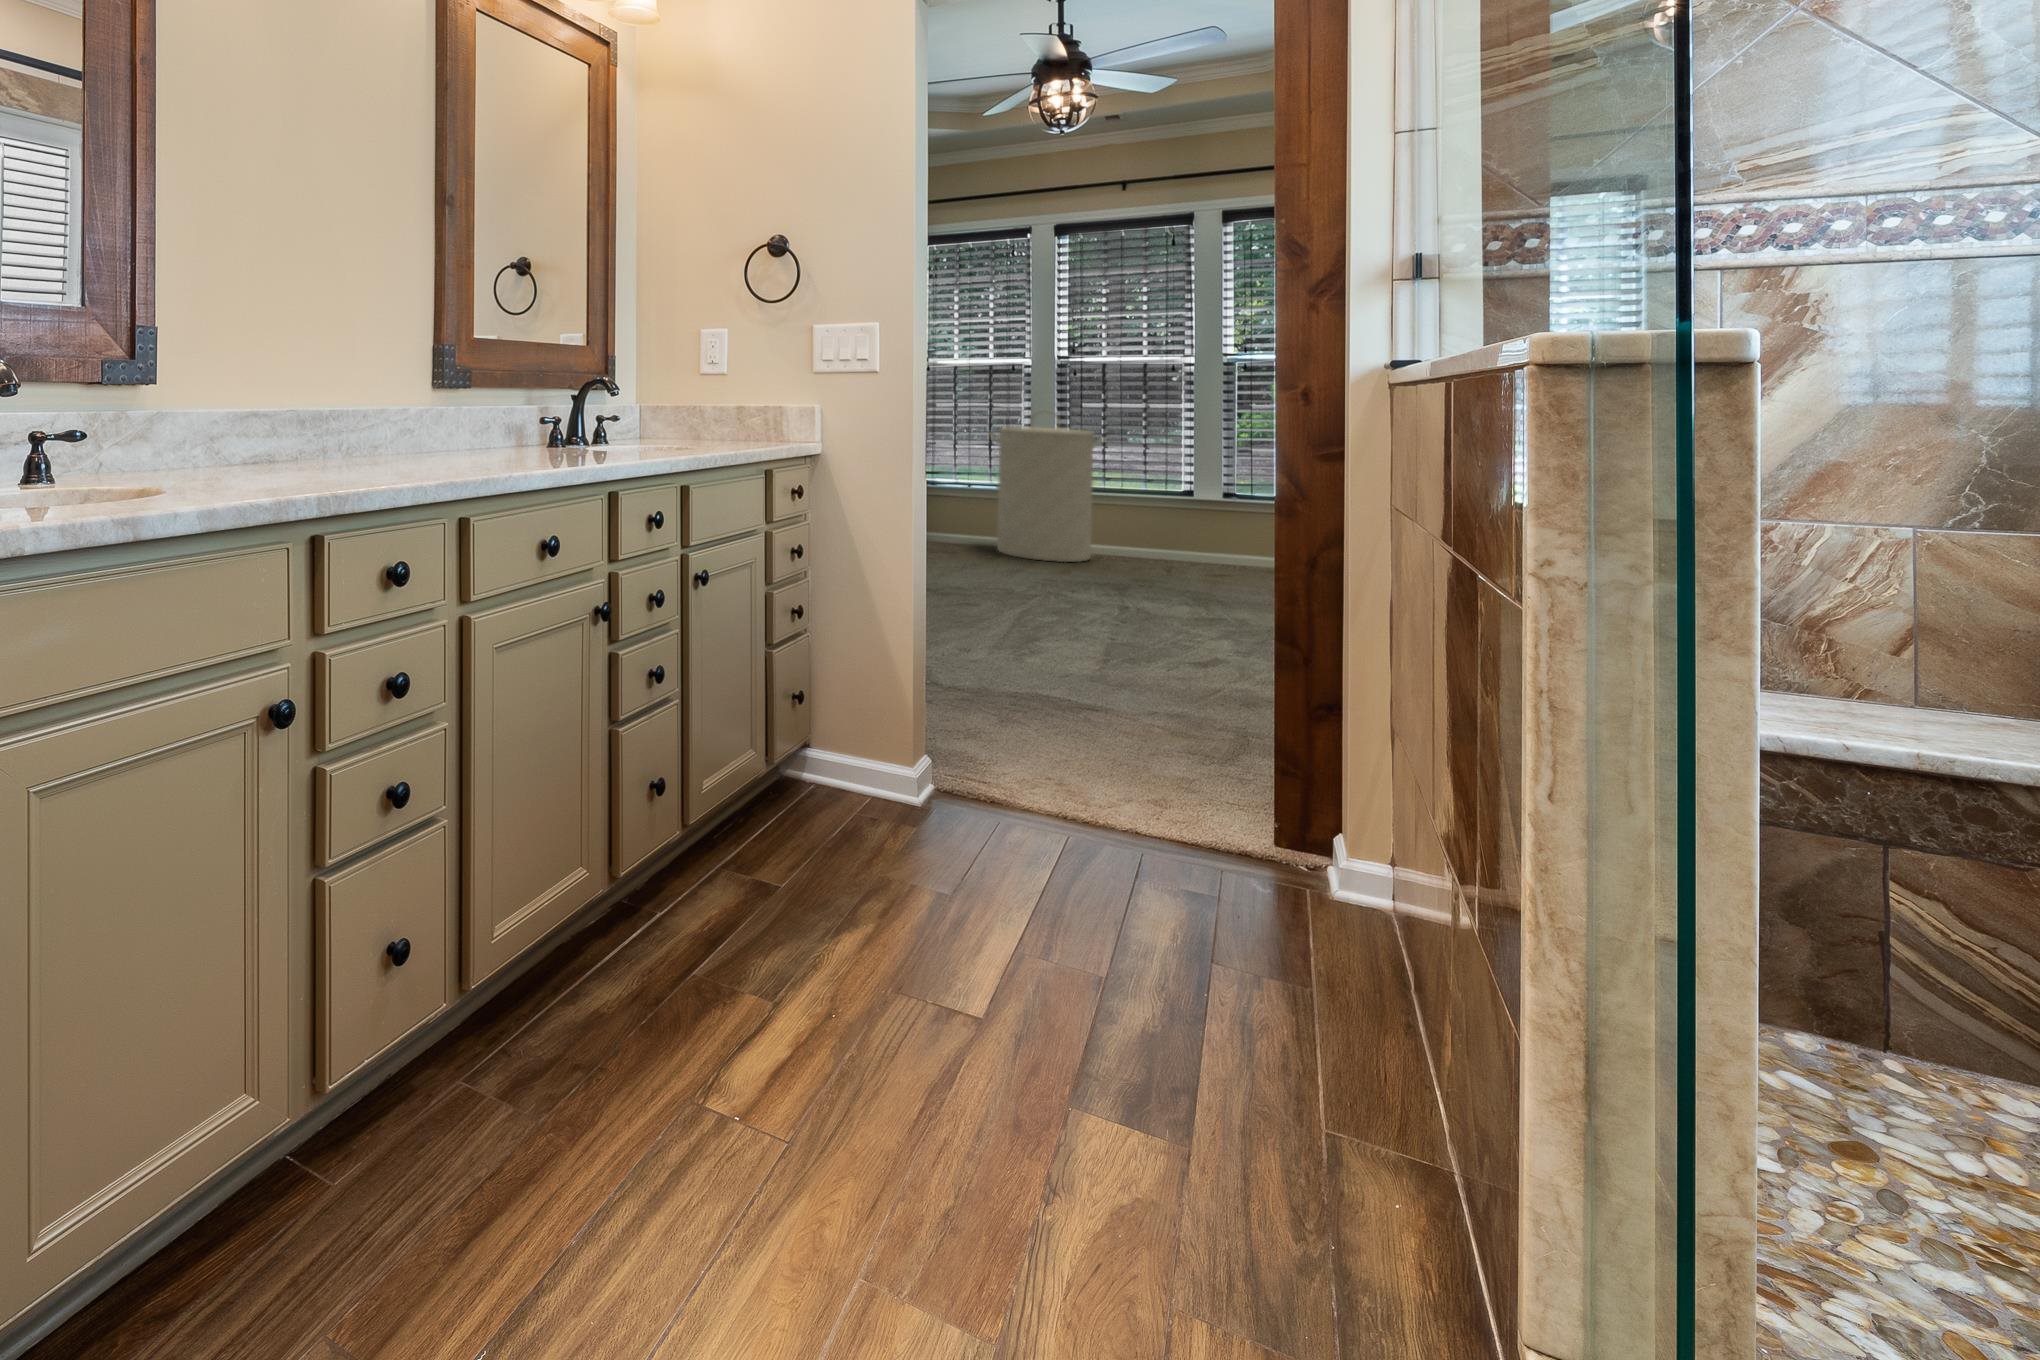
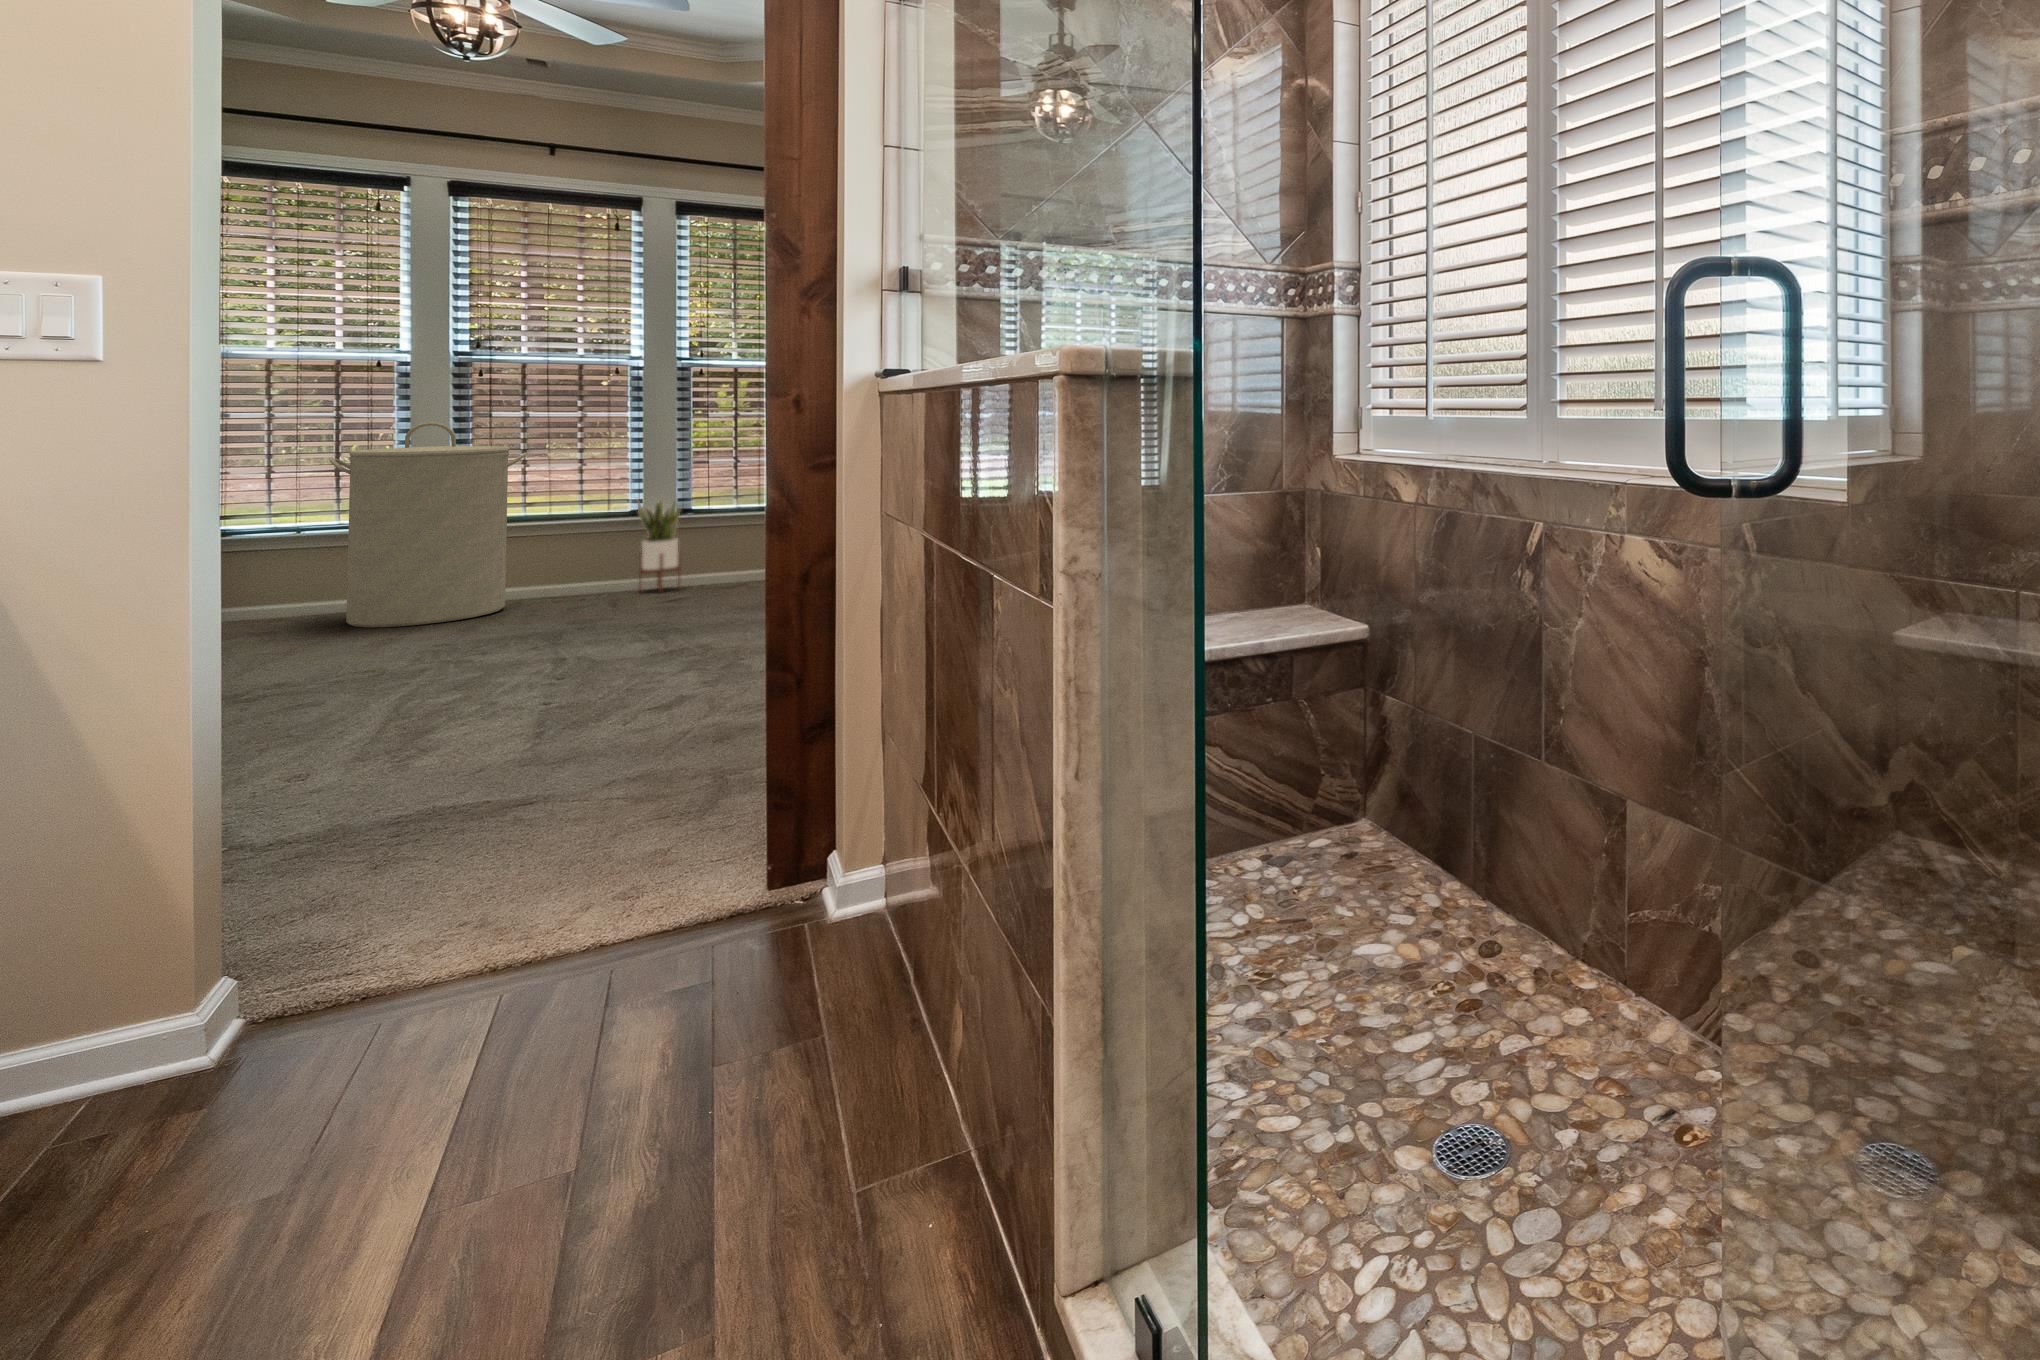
potted plant: none [1186,482,1225,571] -> present [638,497,681,590]

